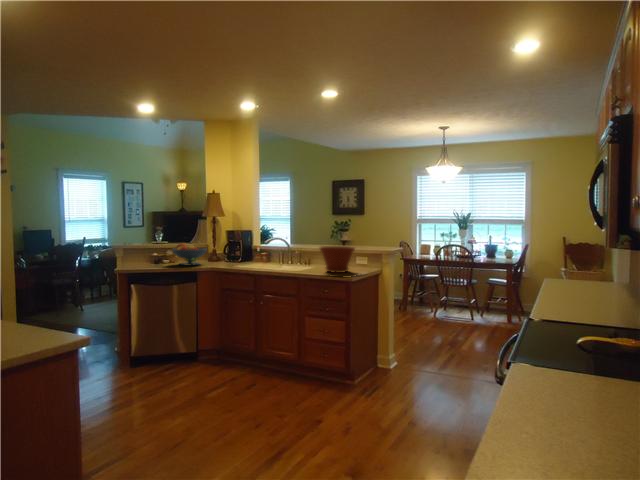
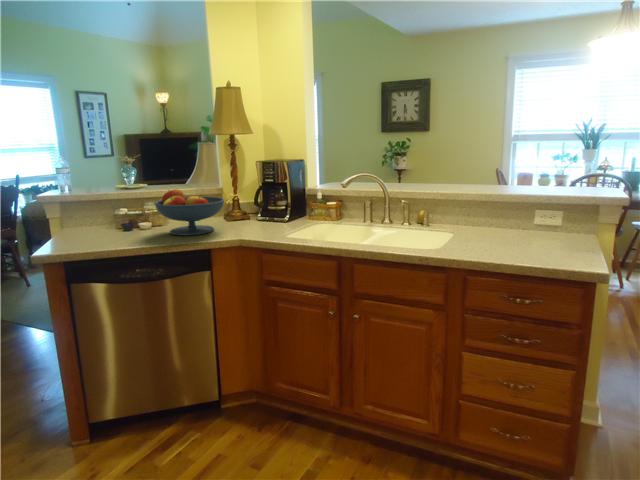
plant pot: present [320,246,355,273] -> none [492,191,585,256]

